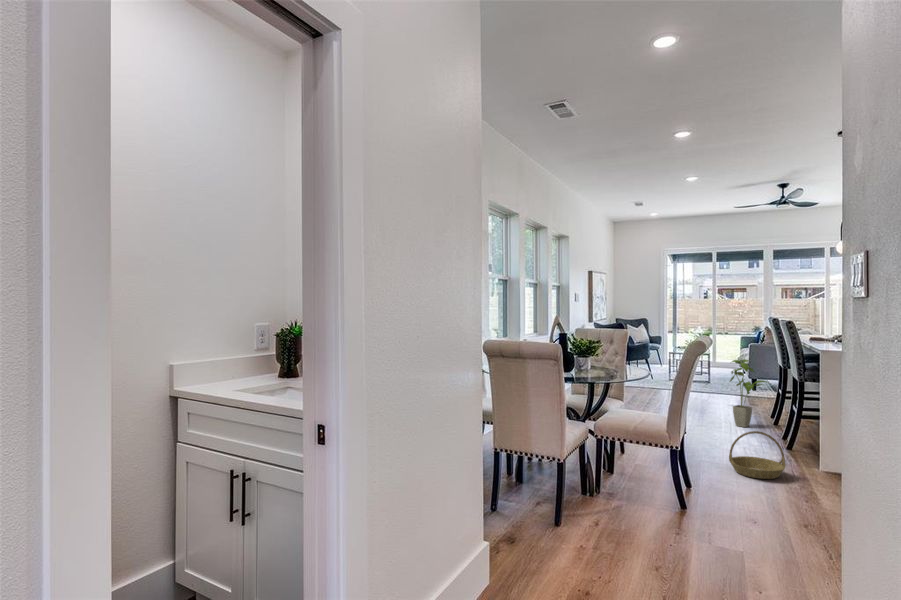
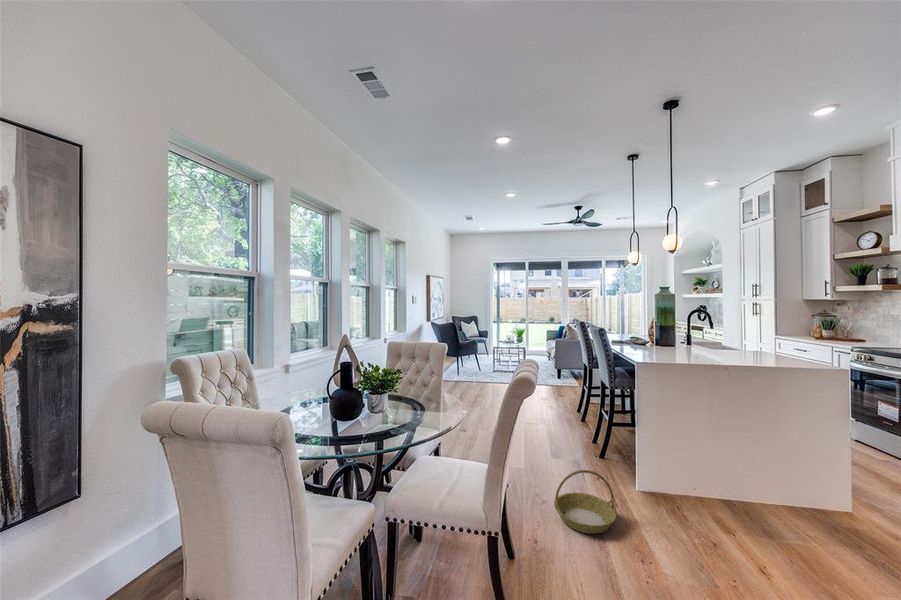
house plant: present [730,359,767,427] -> none [544,362,581,427]

